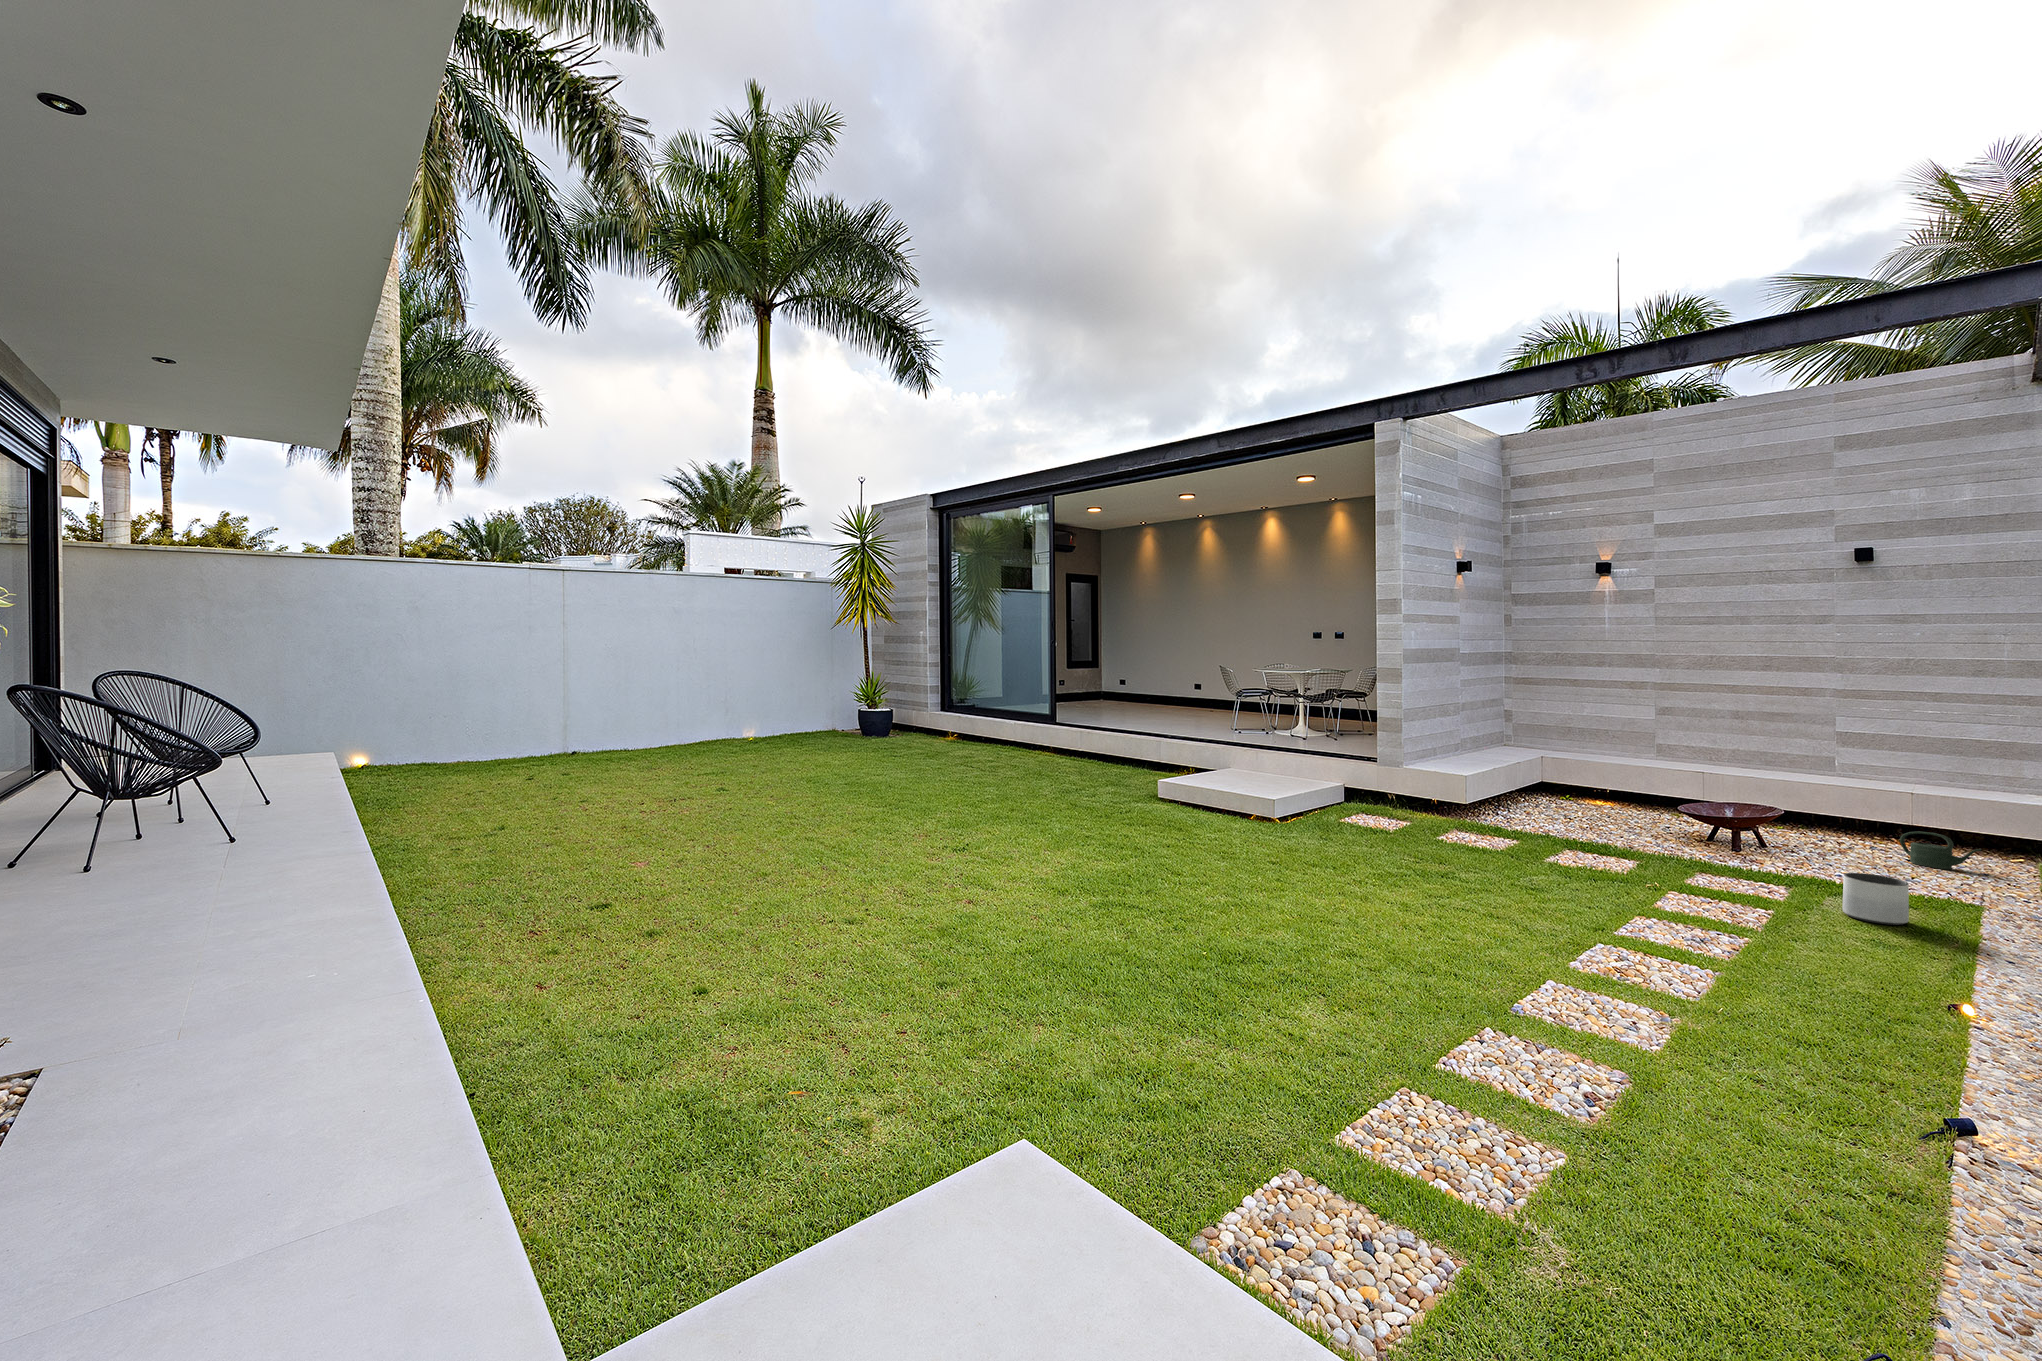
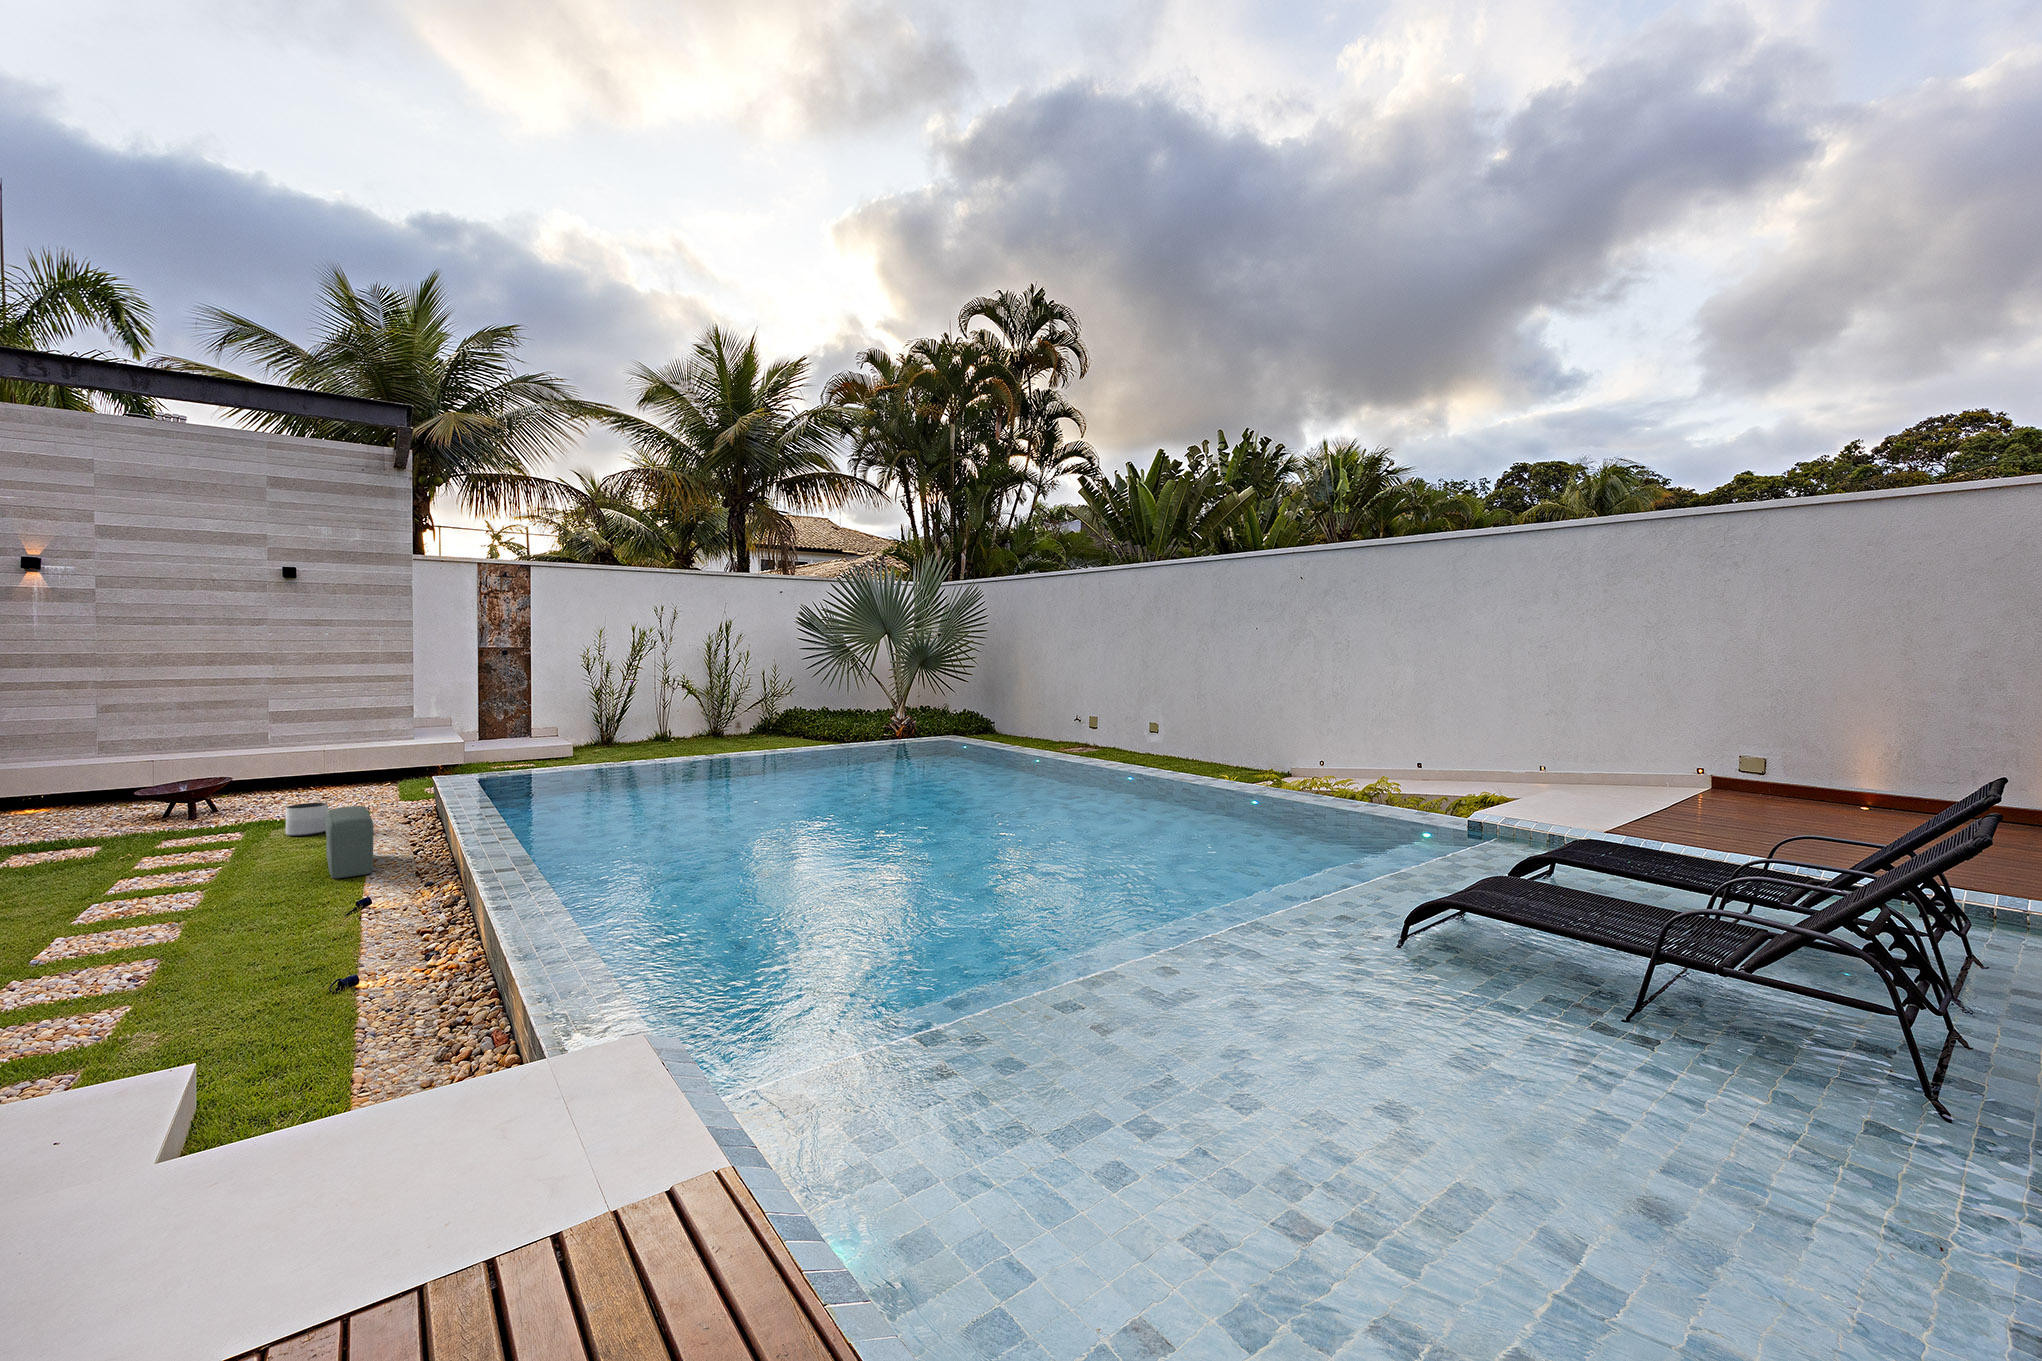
watering can: present [1900,831,1981,870] -> none [317,775,367,799]
pouf: none [1897,909,1985,1048] -> present [326,806,374,878]

